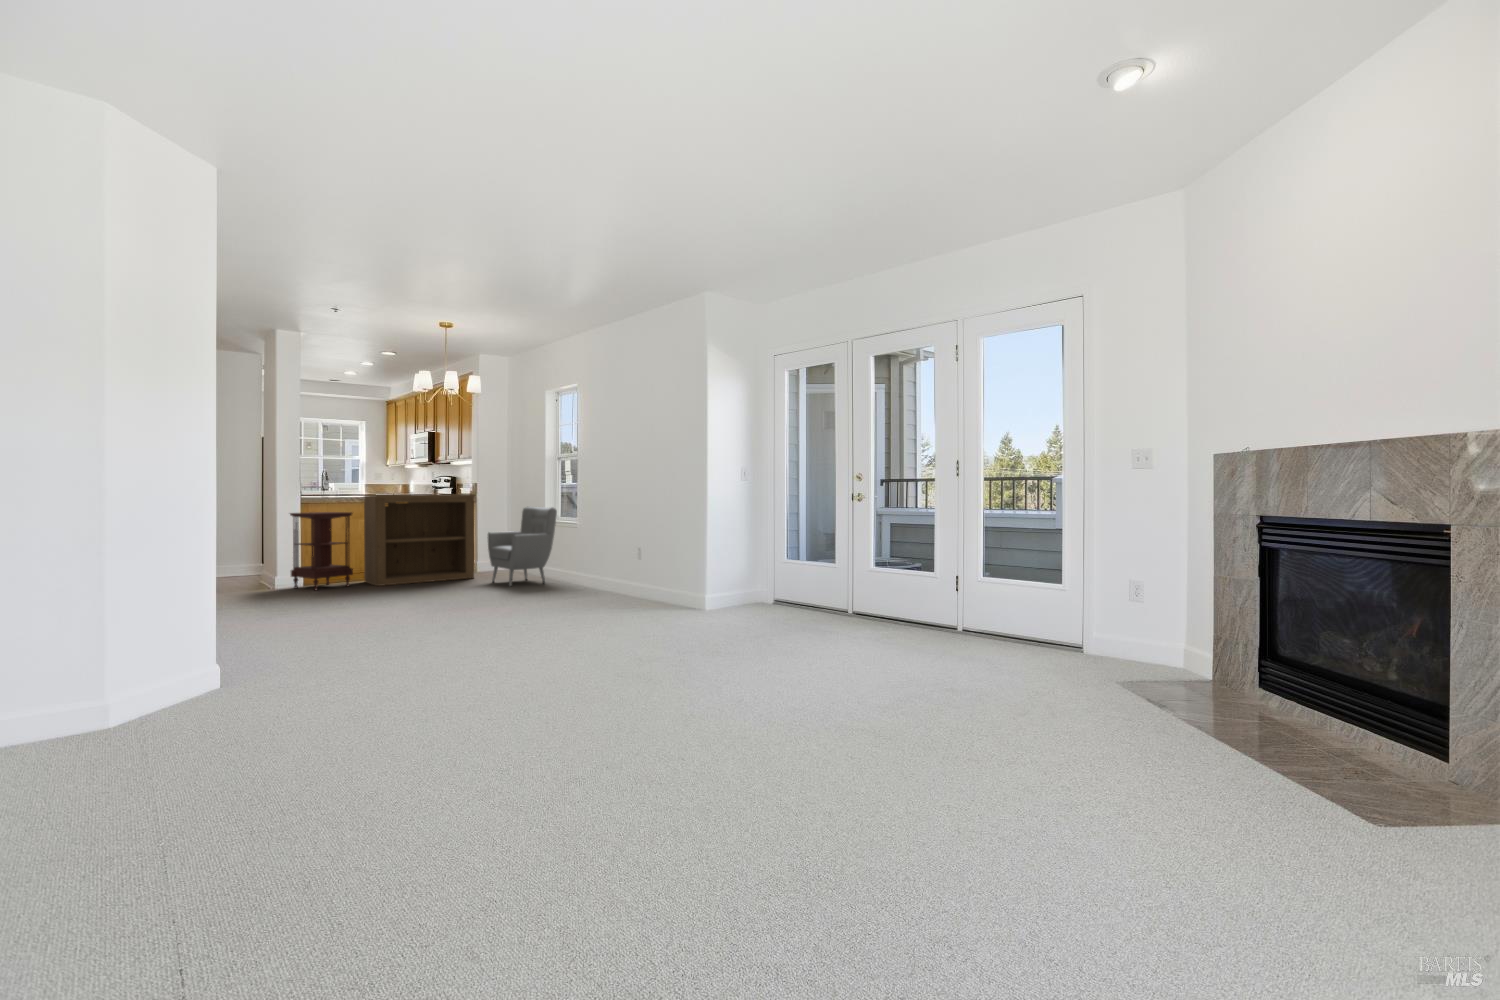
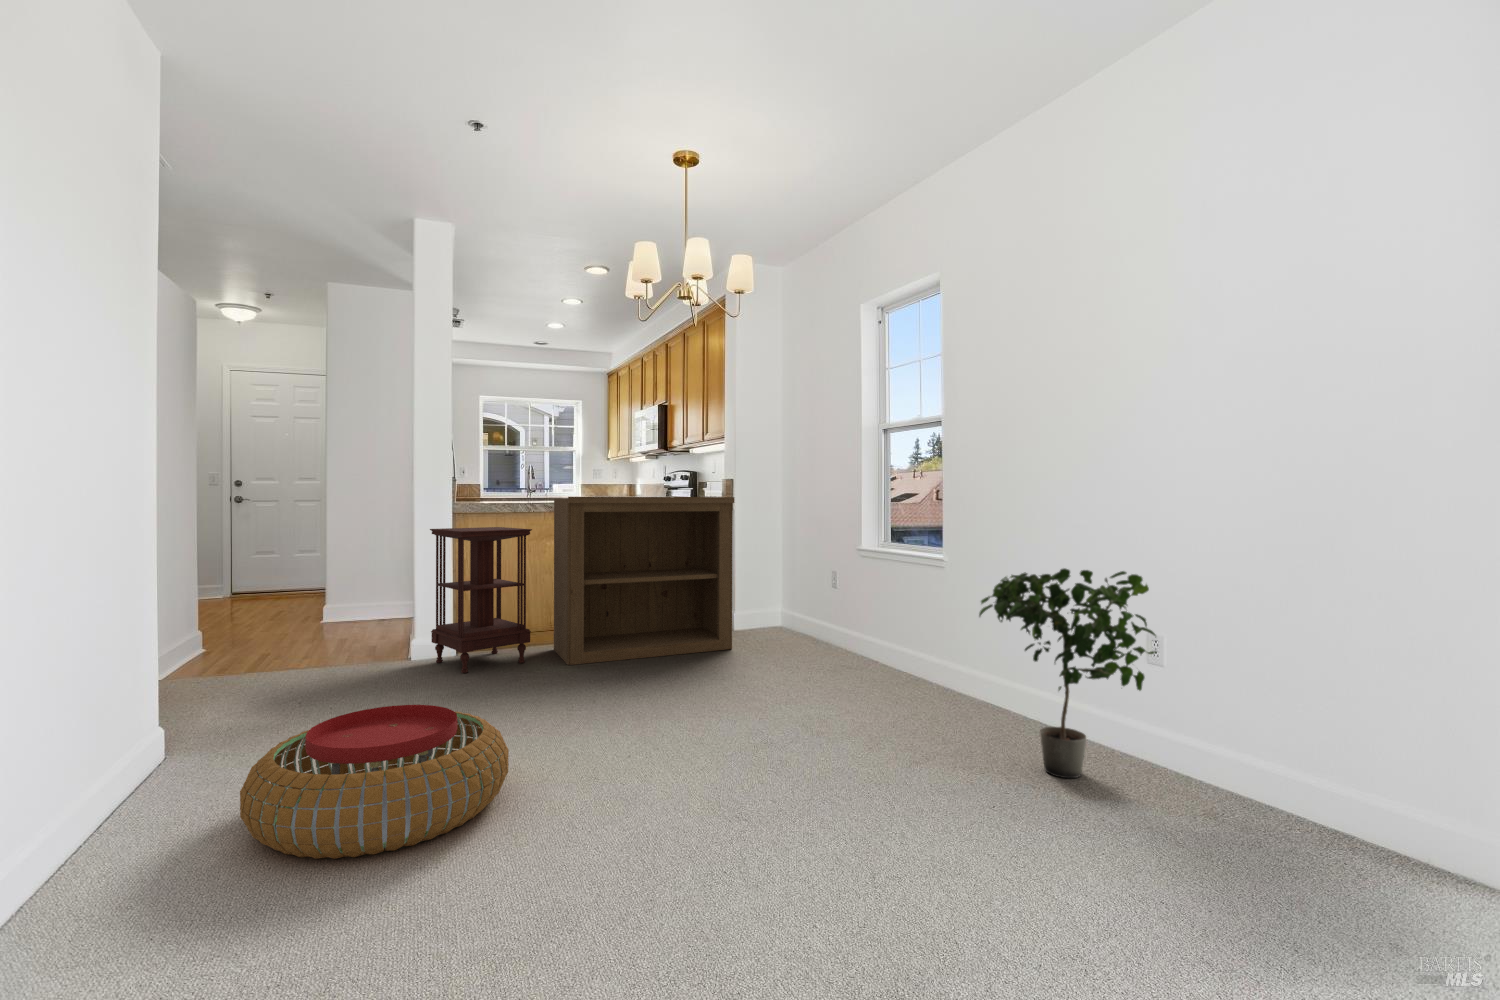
armchair: present [488,506,557,586] -> none [759,521,898,686]
potted plant: none [566,521,633,599] -> present [979,568,1156,778]
pouf: none [263,580,368,622] -> present [240,705,509,859]

